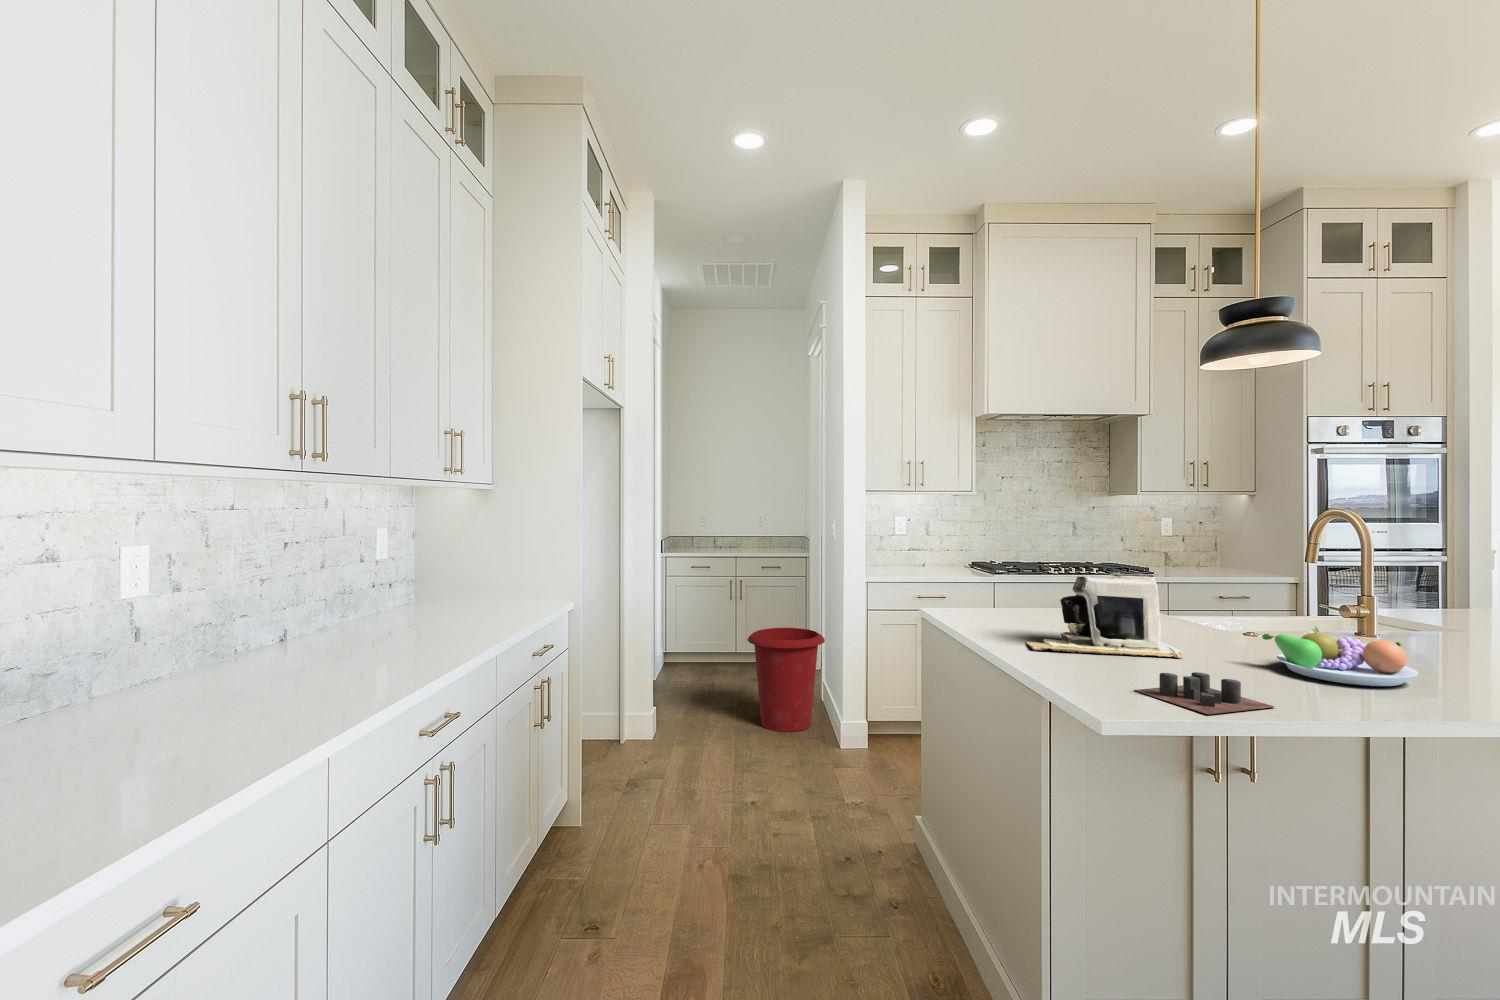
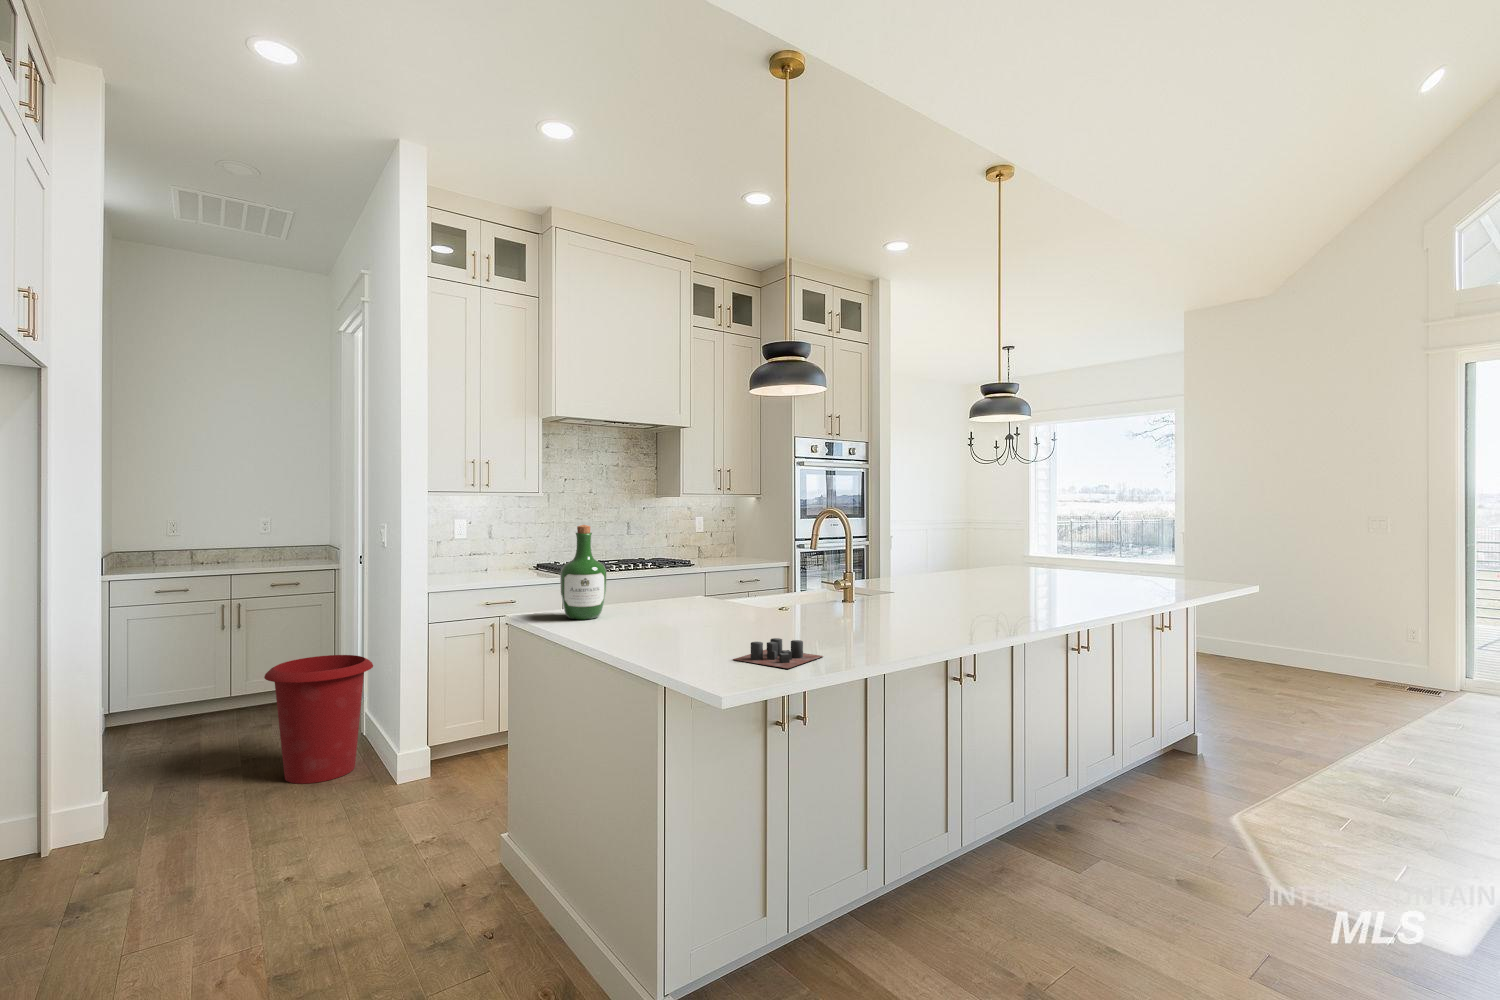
wine bottle: none [961,523,1010,622] -> present [560,525,607,619]
coffee maker: present [1027,573,1184,657] -> none [631,564,753,639]
fruit bowl: present [1262,625,1418,686] -> none [802,595,888,634]

